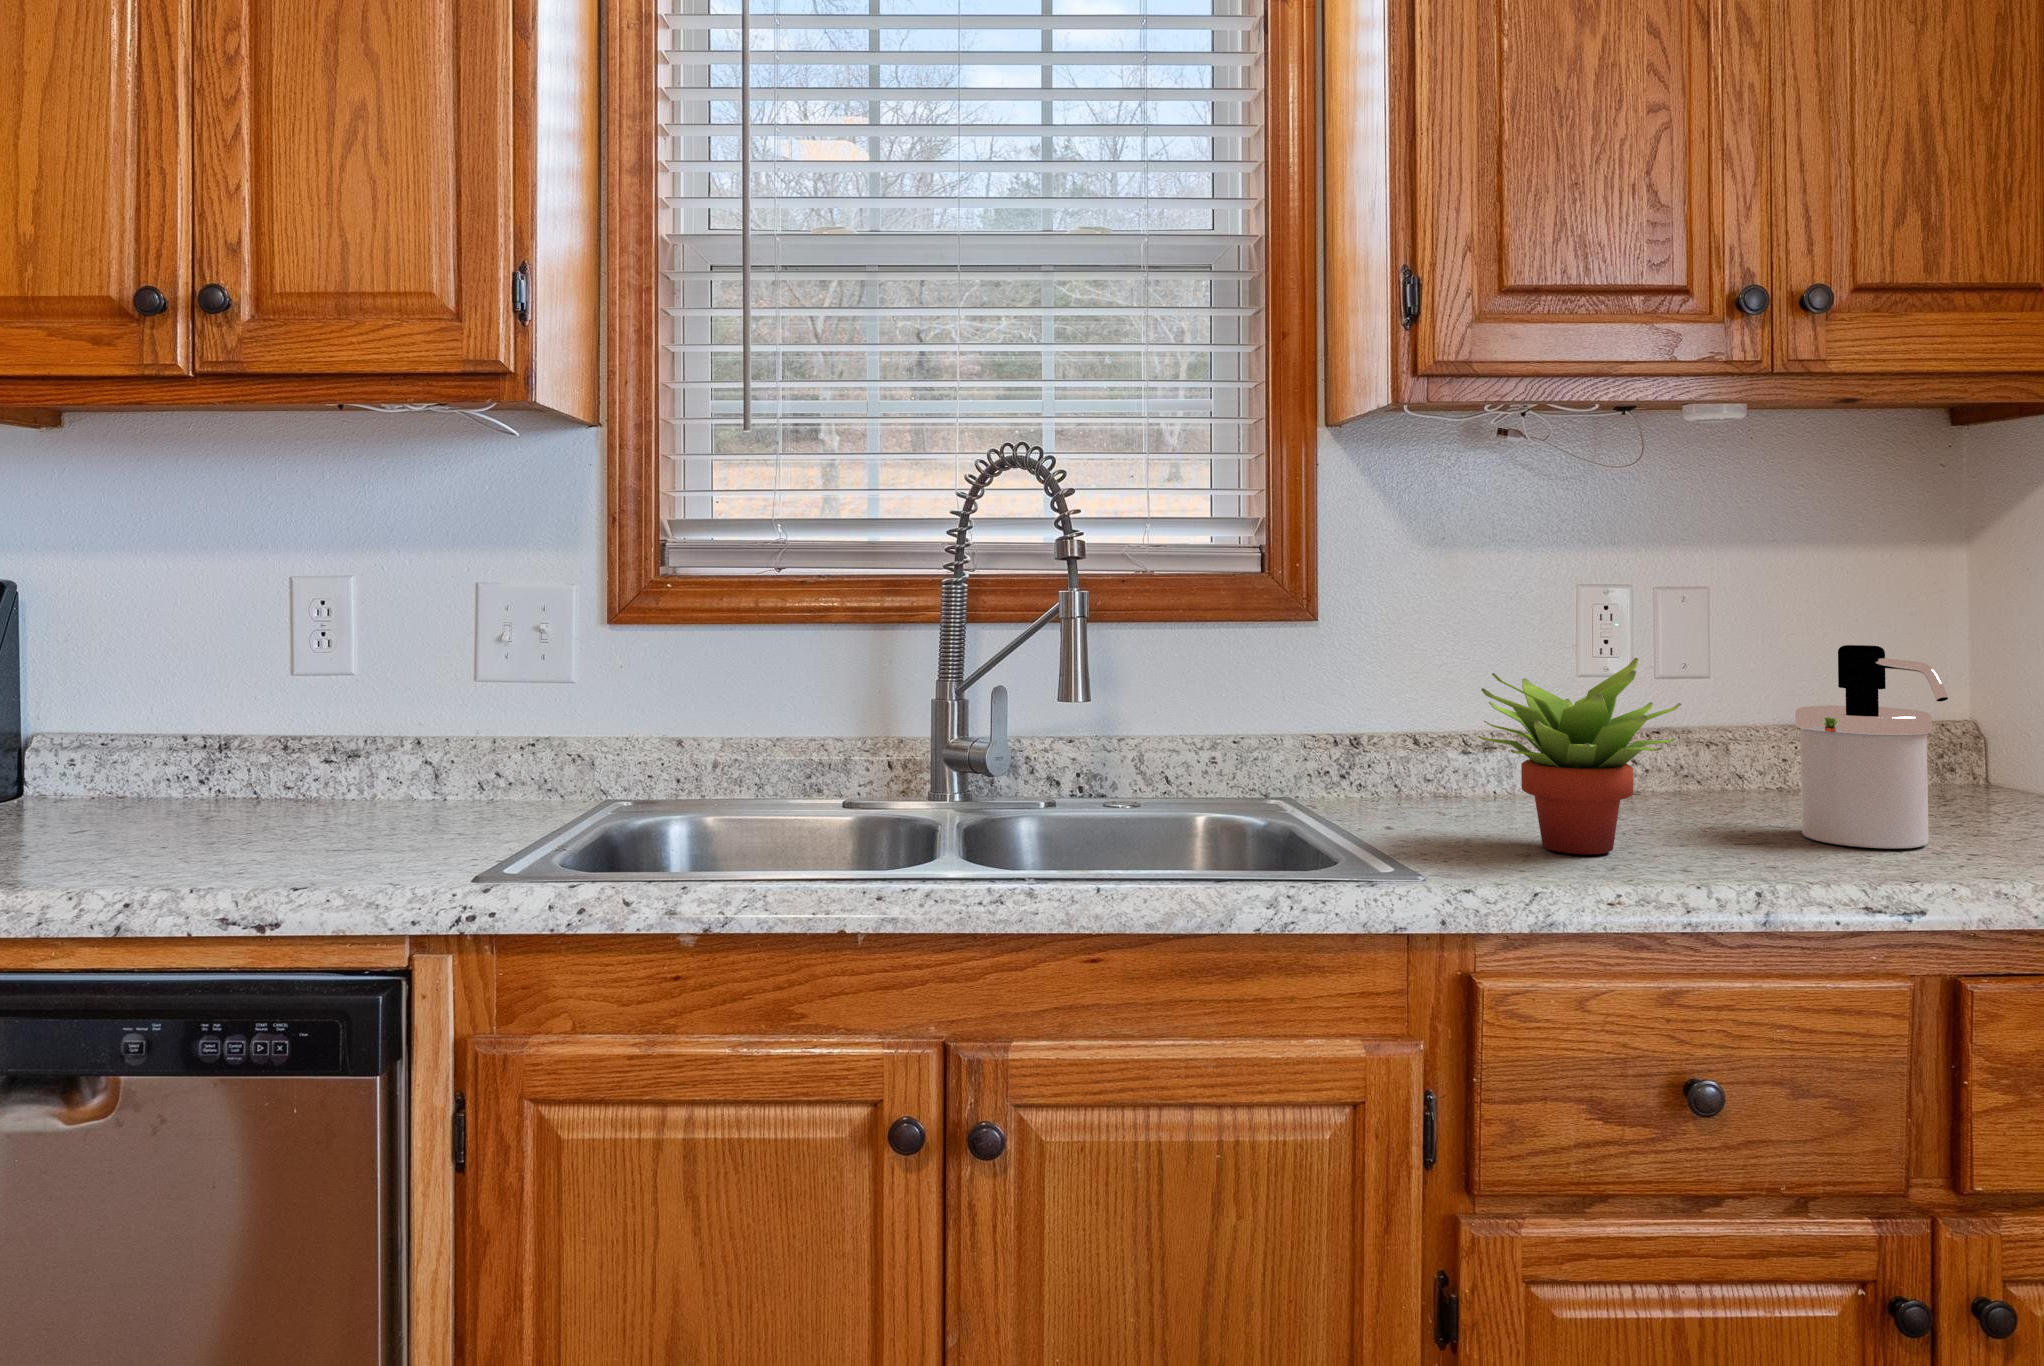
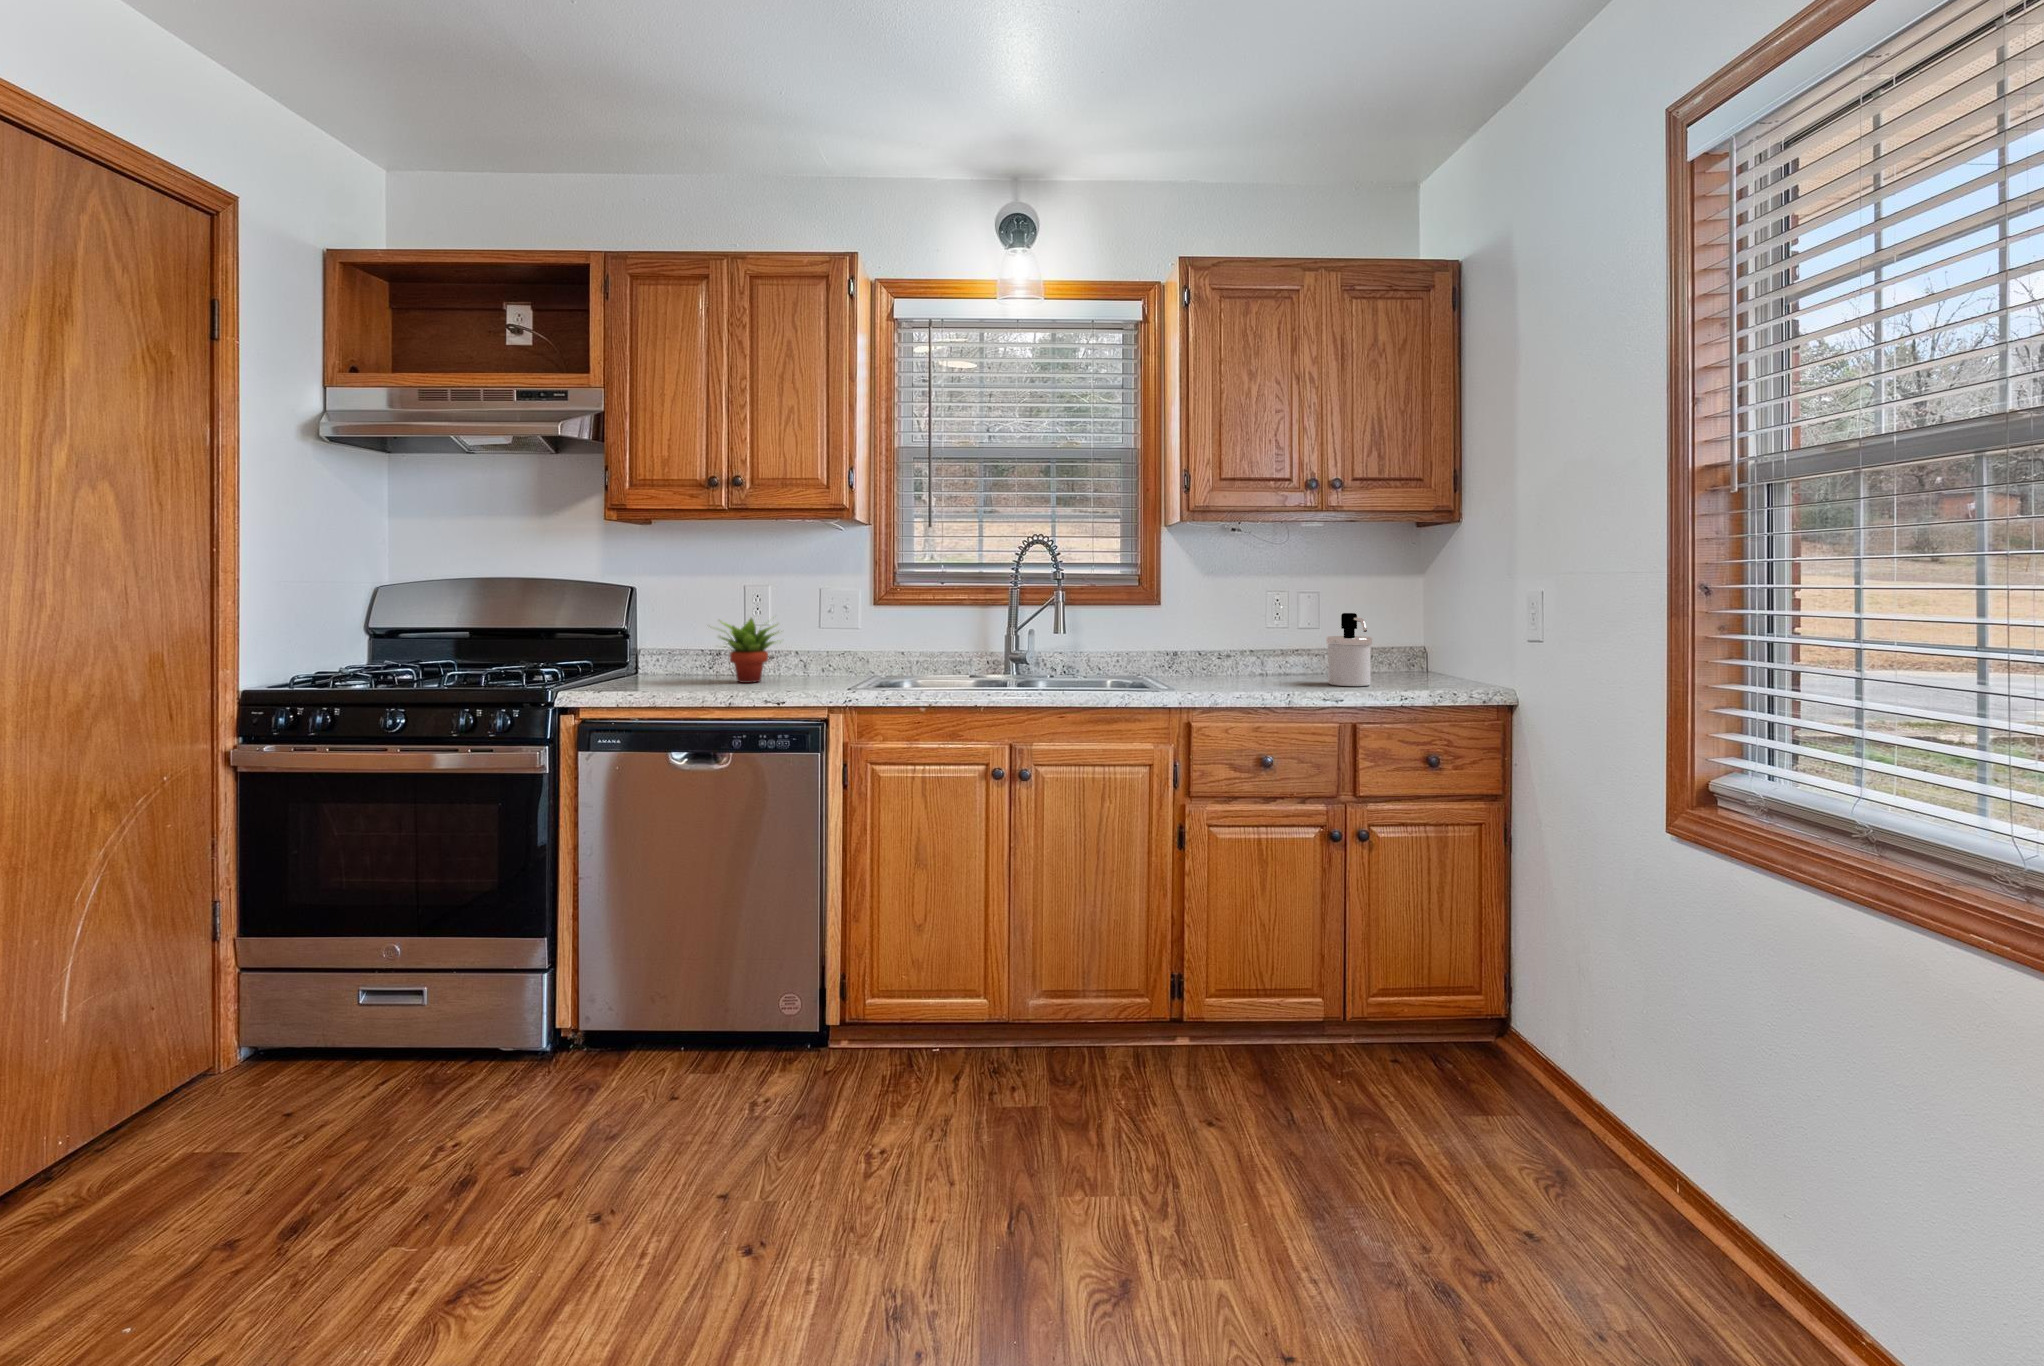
succulent plant: present [1478,658,1681,854] -> present [720,617,782,683]

